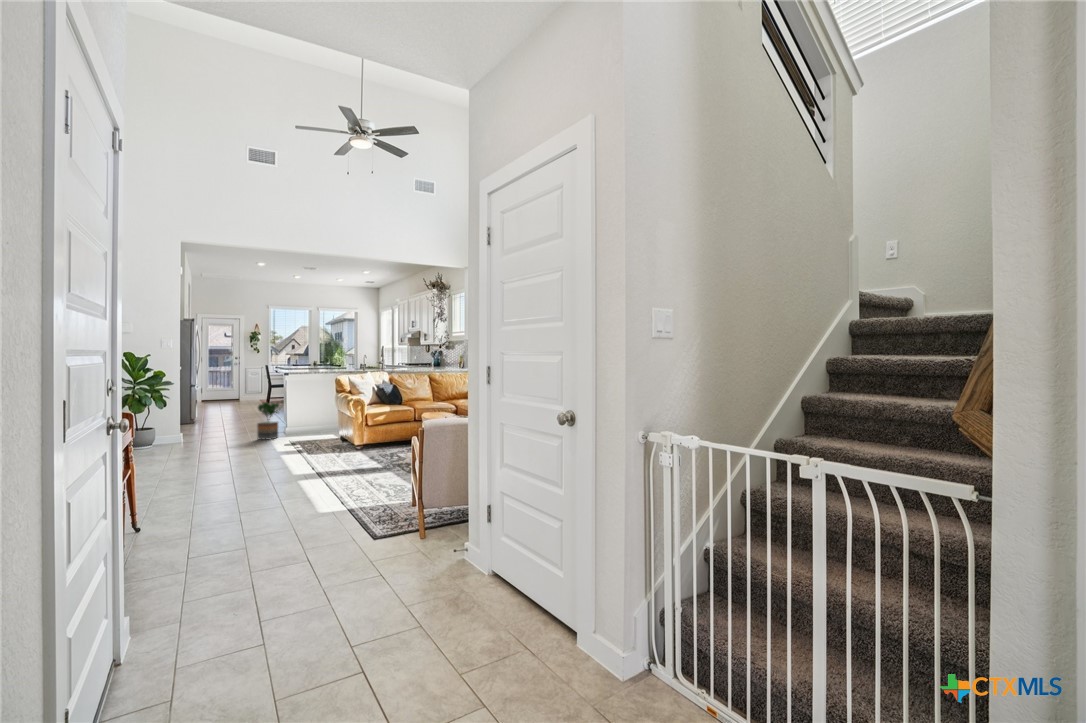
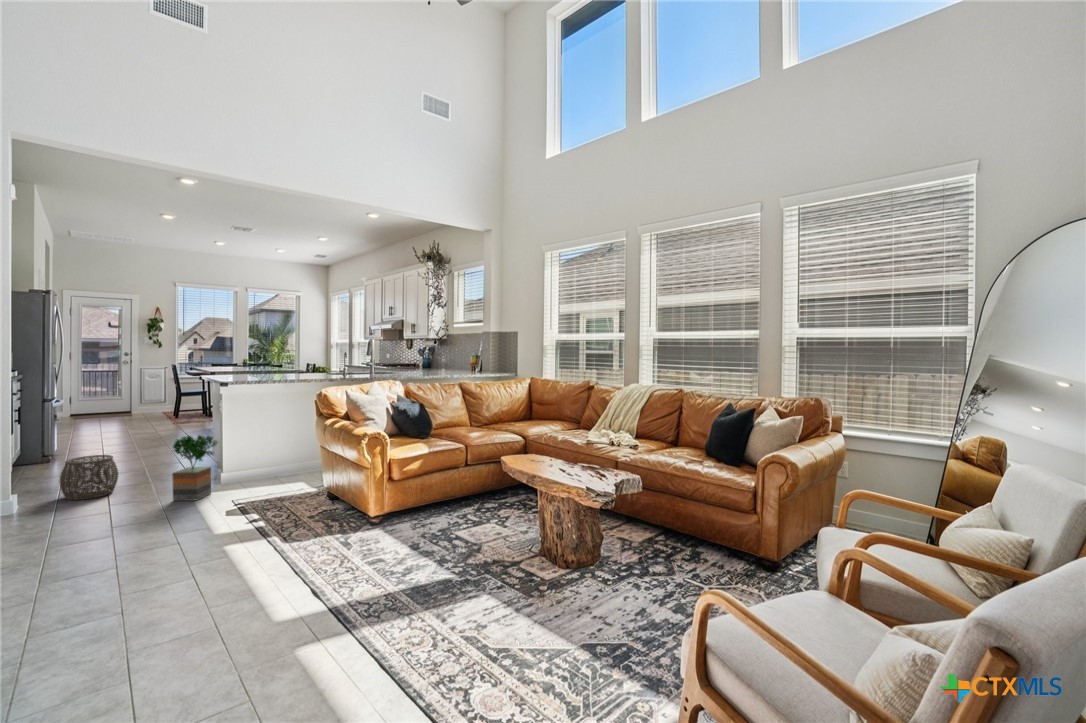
woven basket: none [201,414,231,438] -> present [59,455,118,500]

